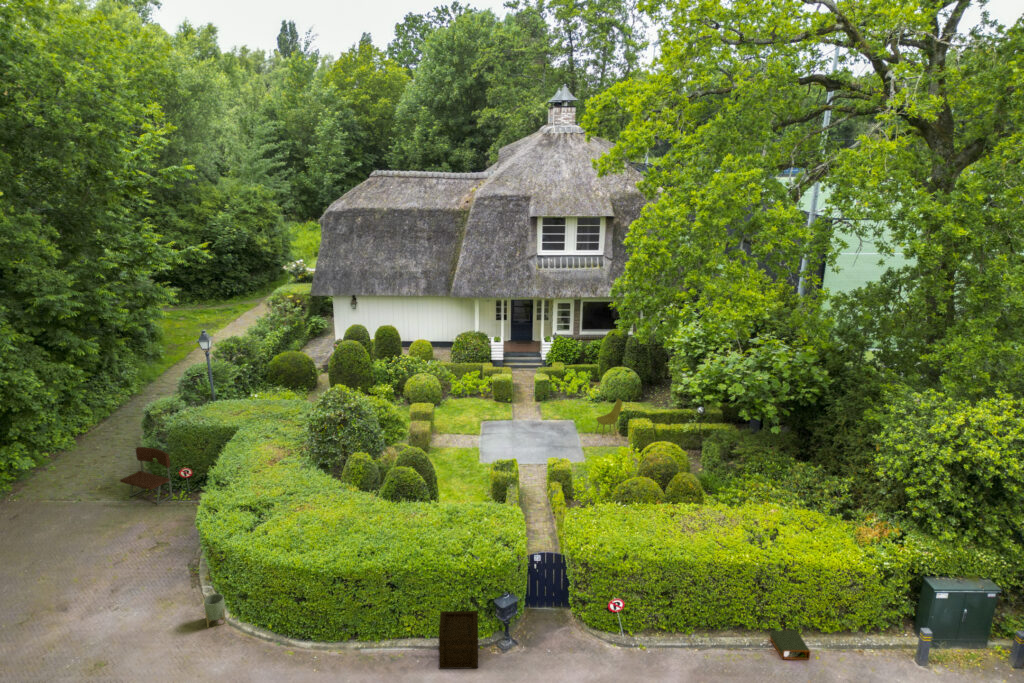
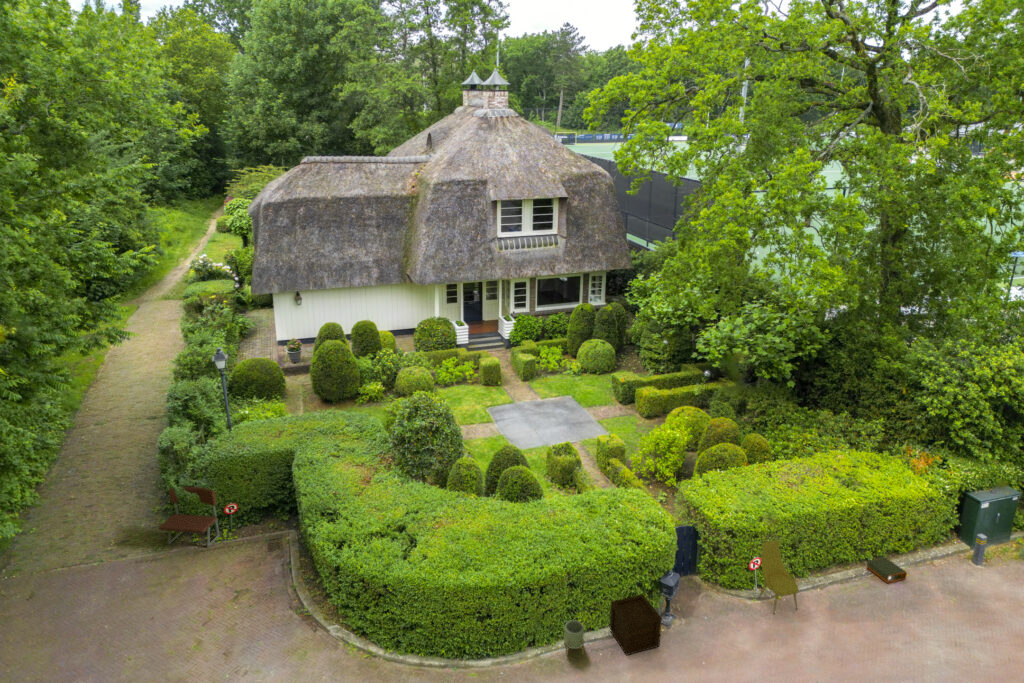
chair: present [596,399,622,437] -> present [759,540,799,614]
planter: present [204,594,226,627] -> present [564,620,584,654]

